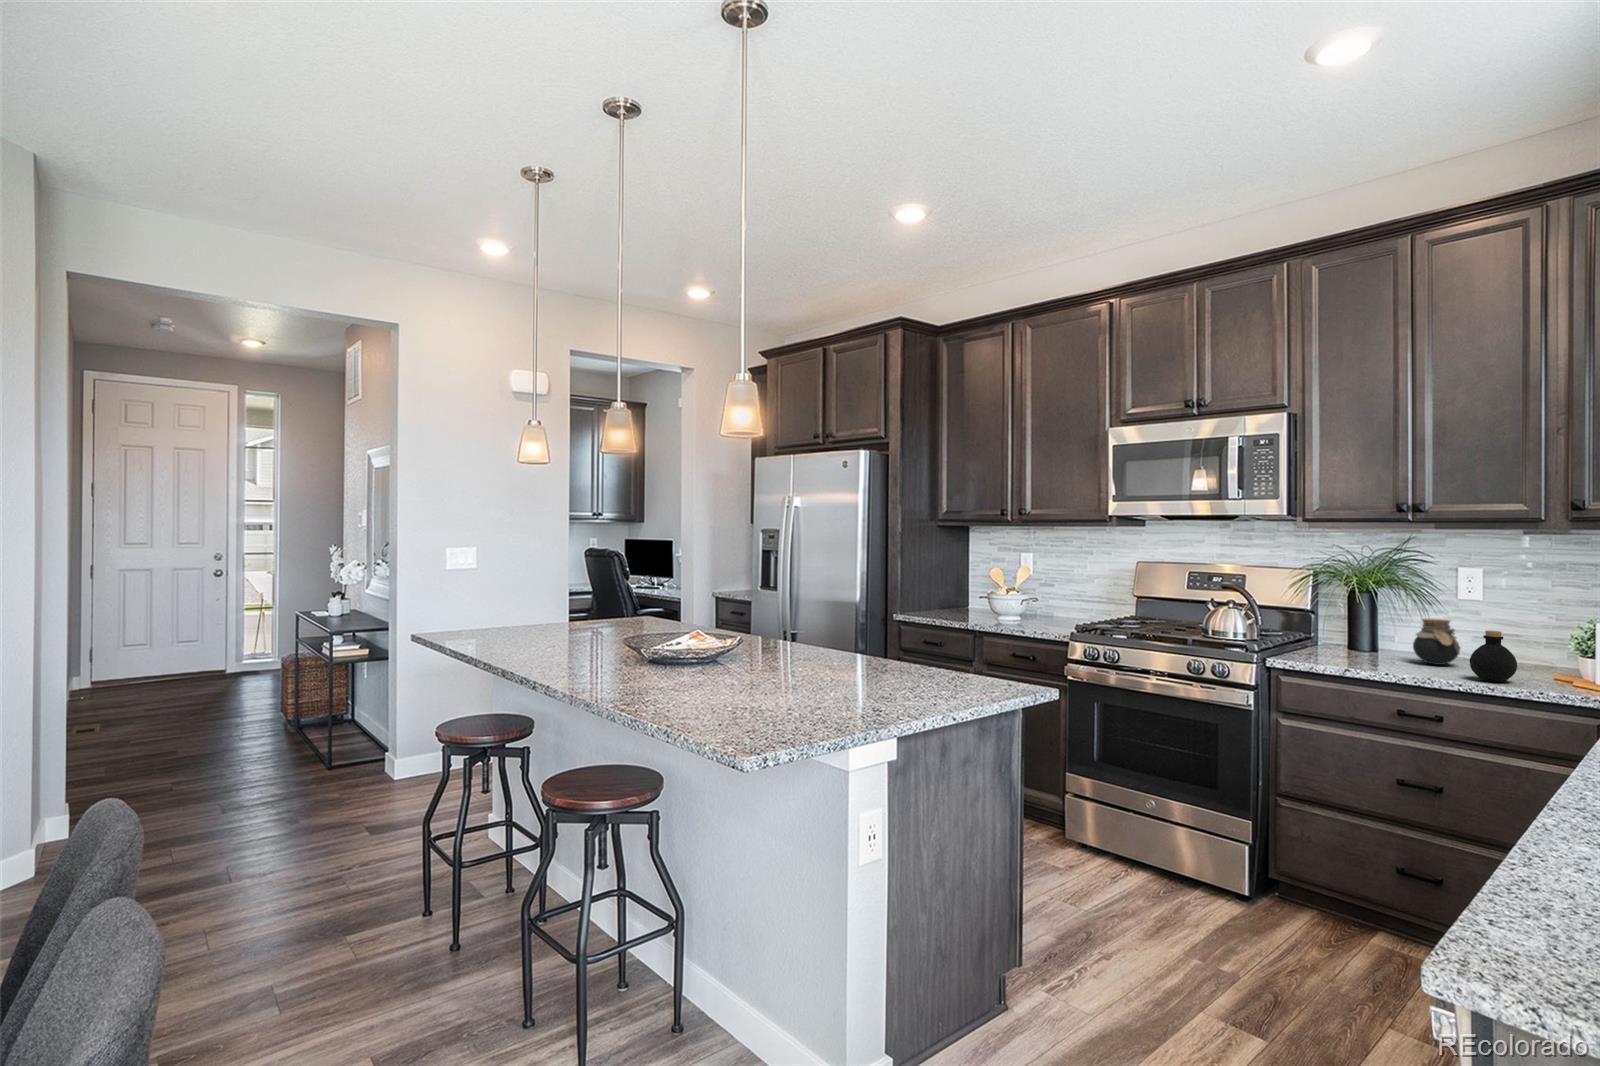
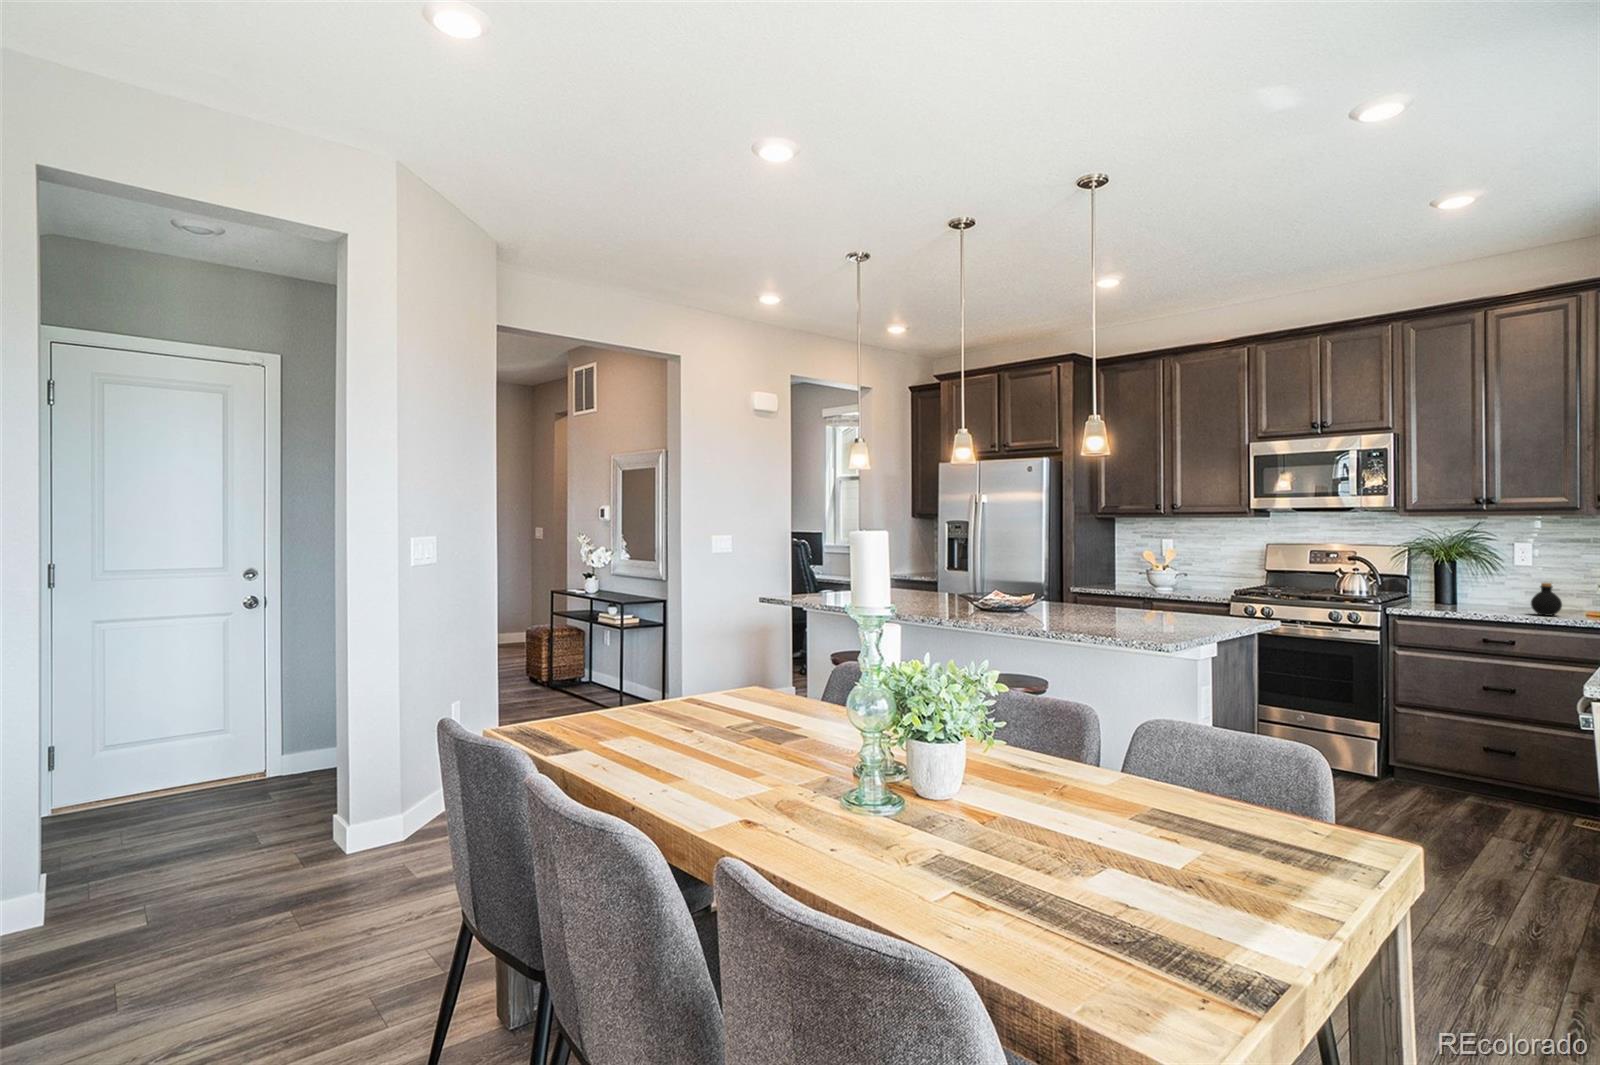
jar: present [1413,619,1460,665] -> none [1487,578,1521,609]

